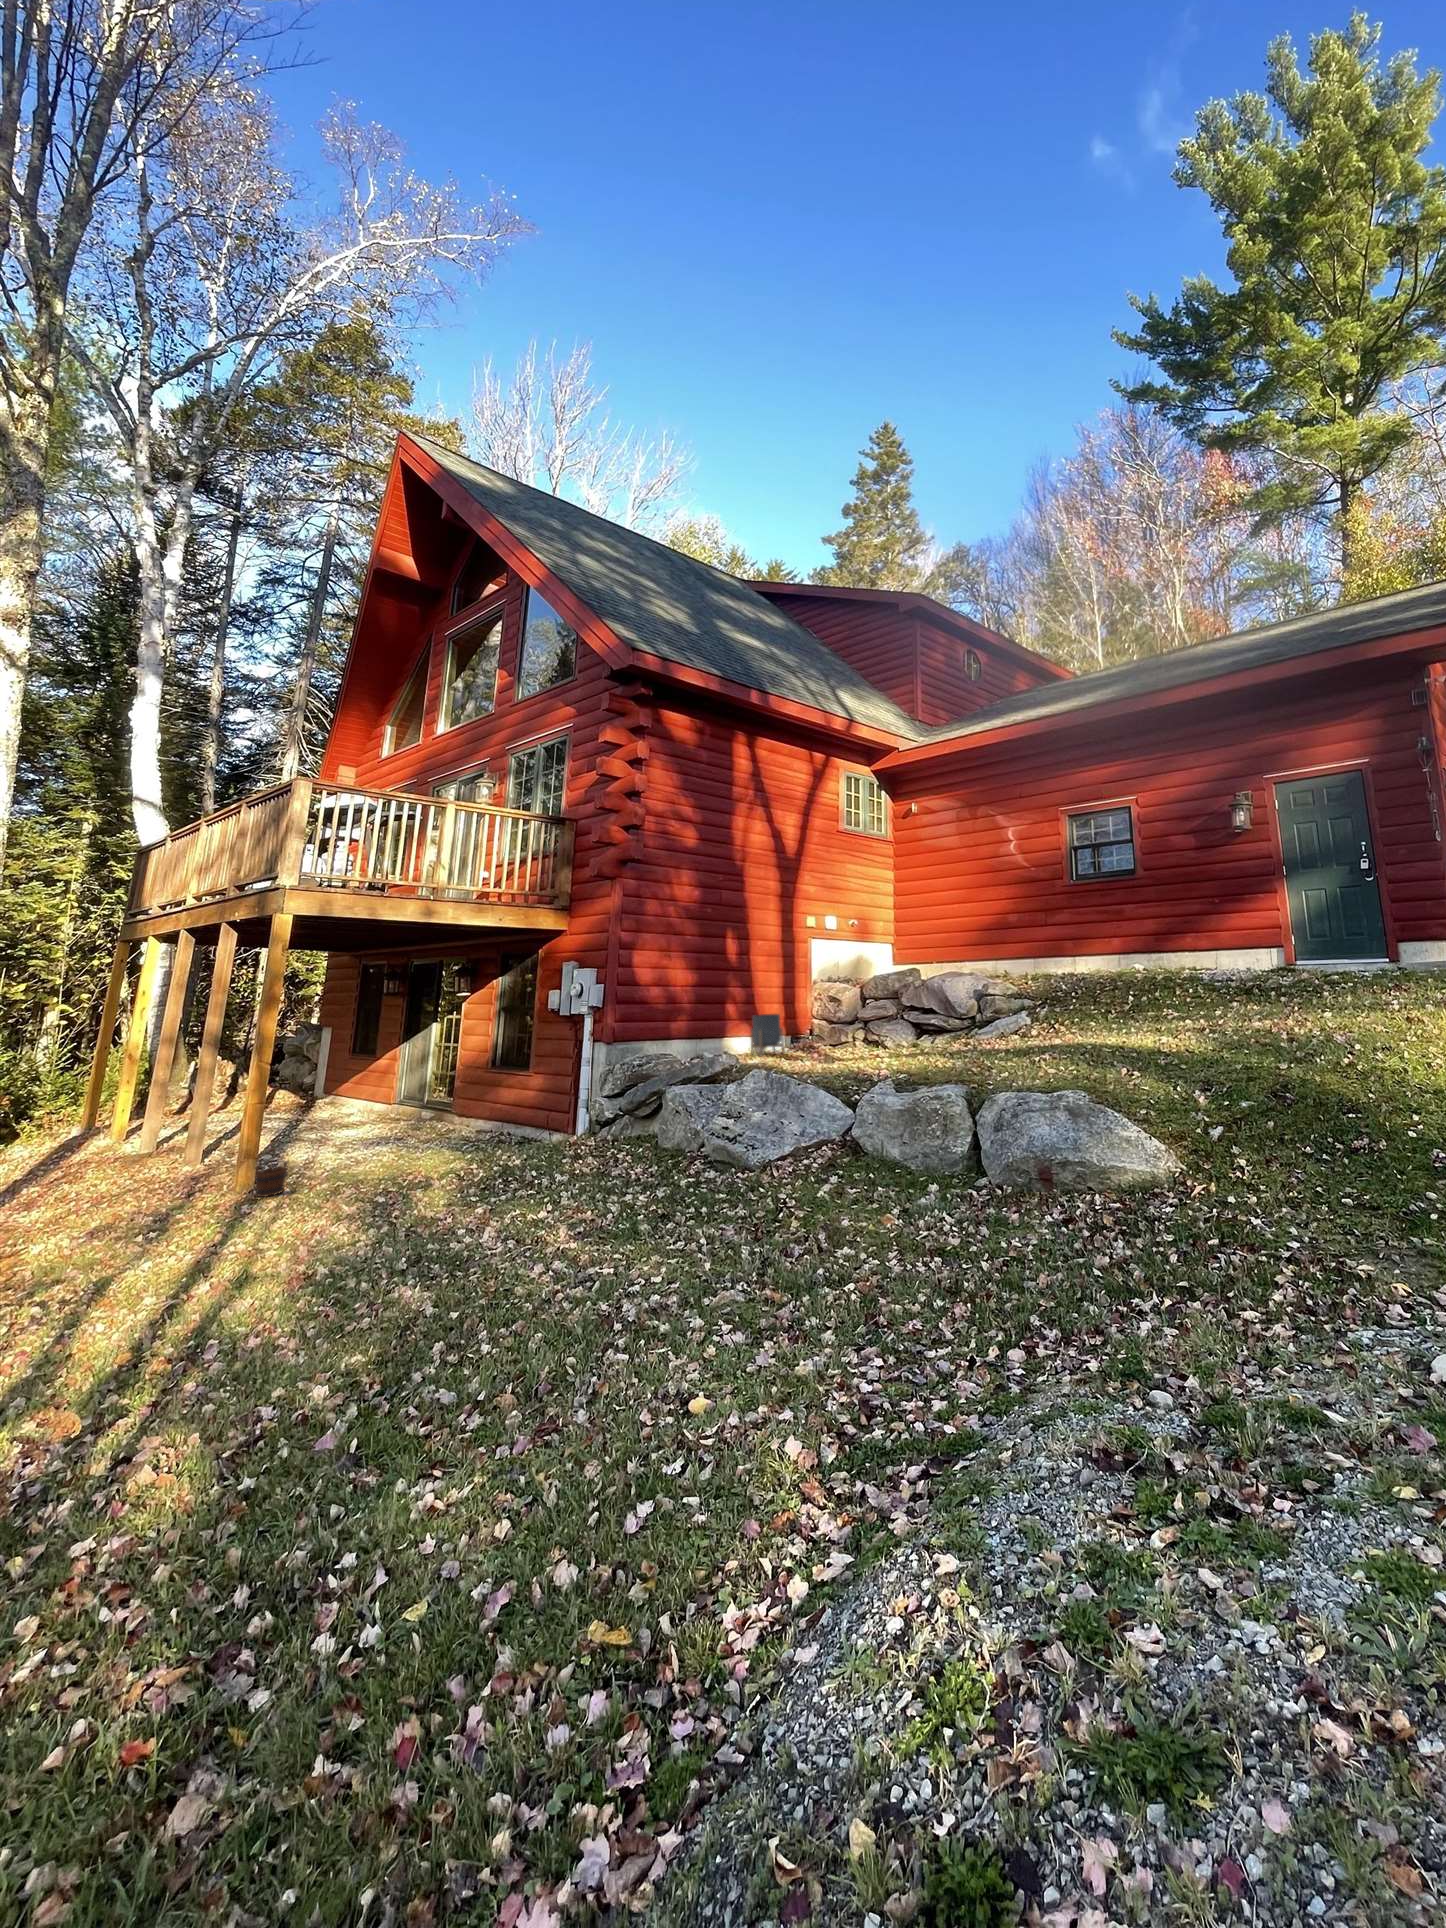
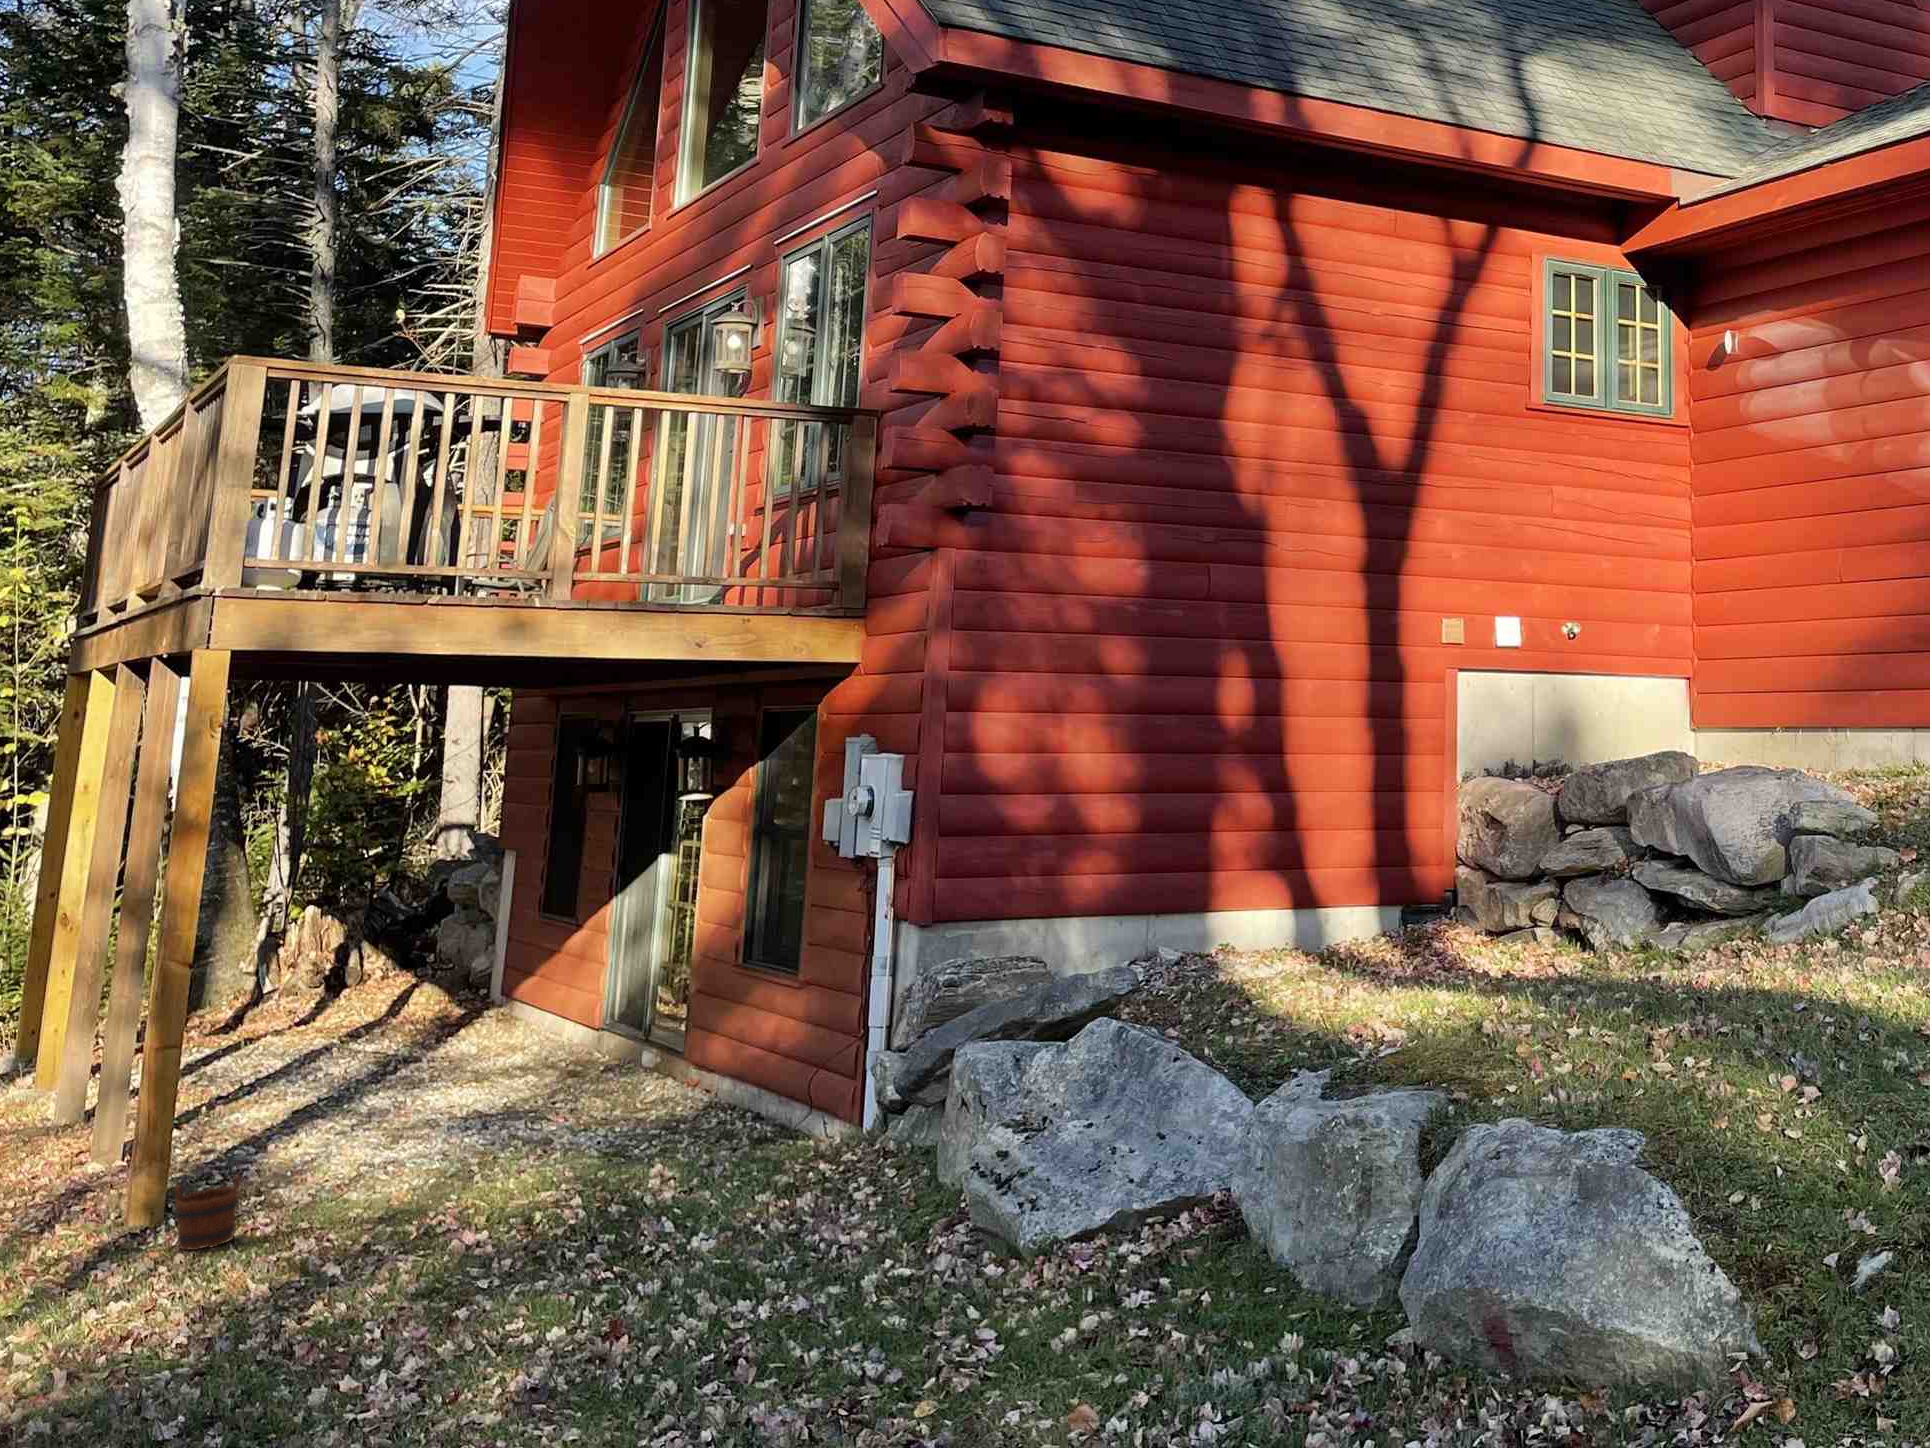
planter: present [751,1014,784,1055] -> none [1285,855,1359,958]

